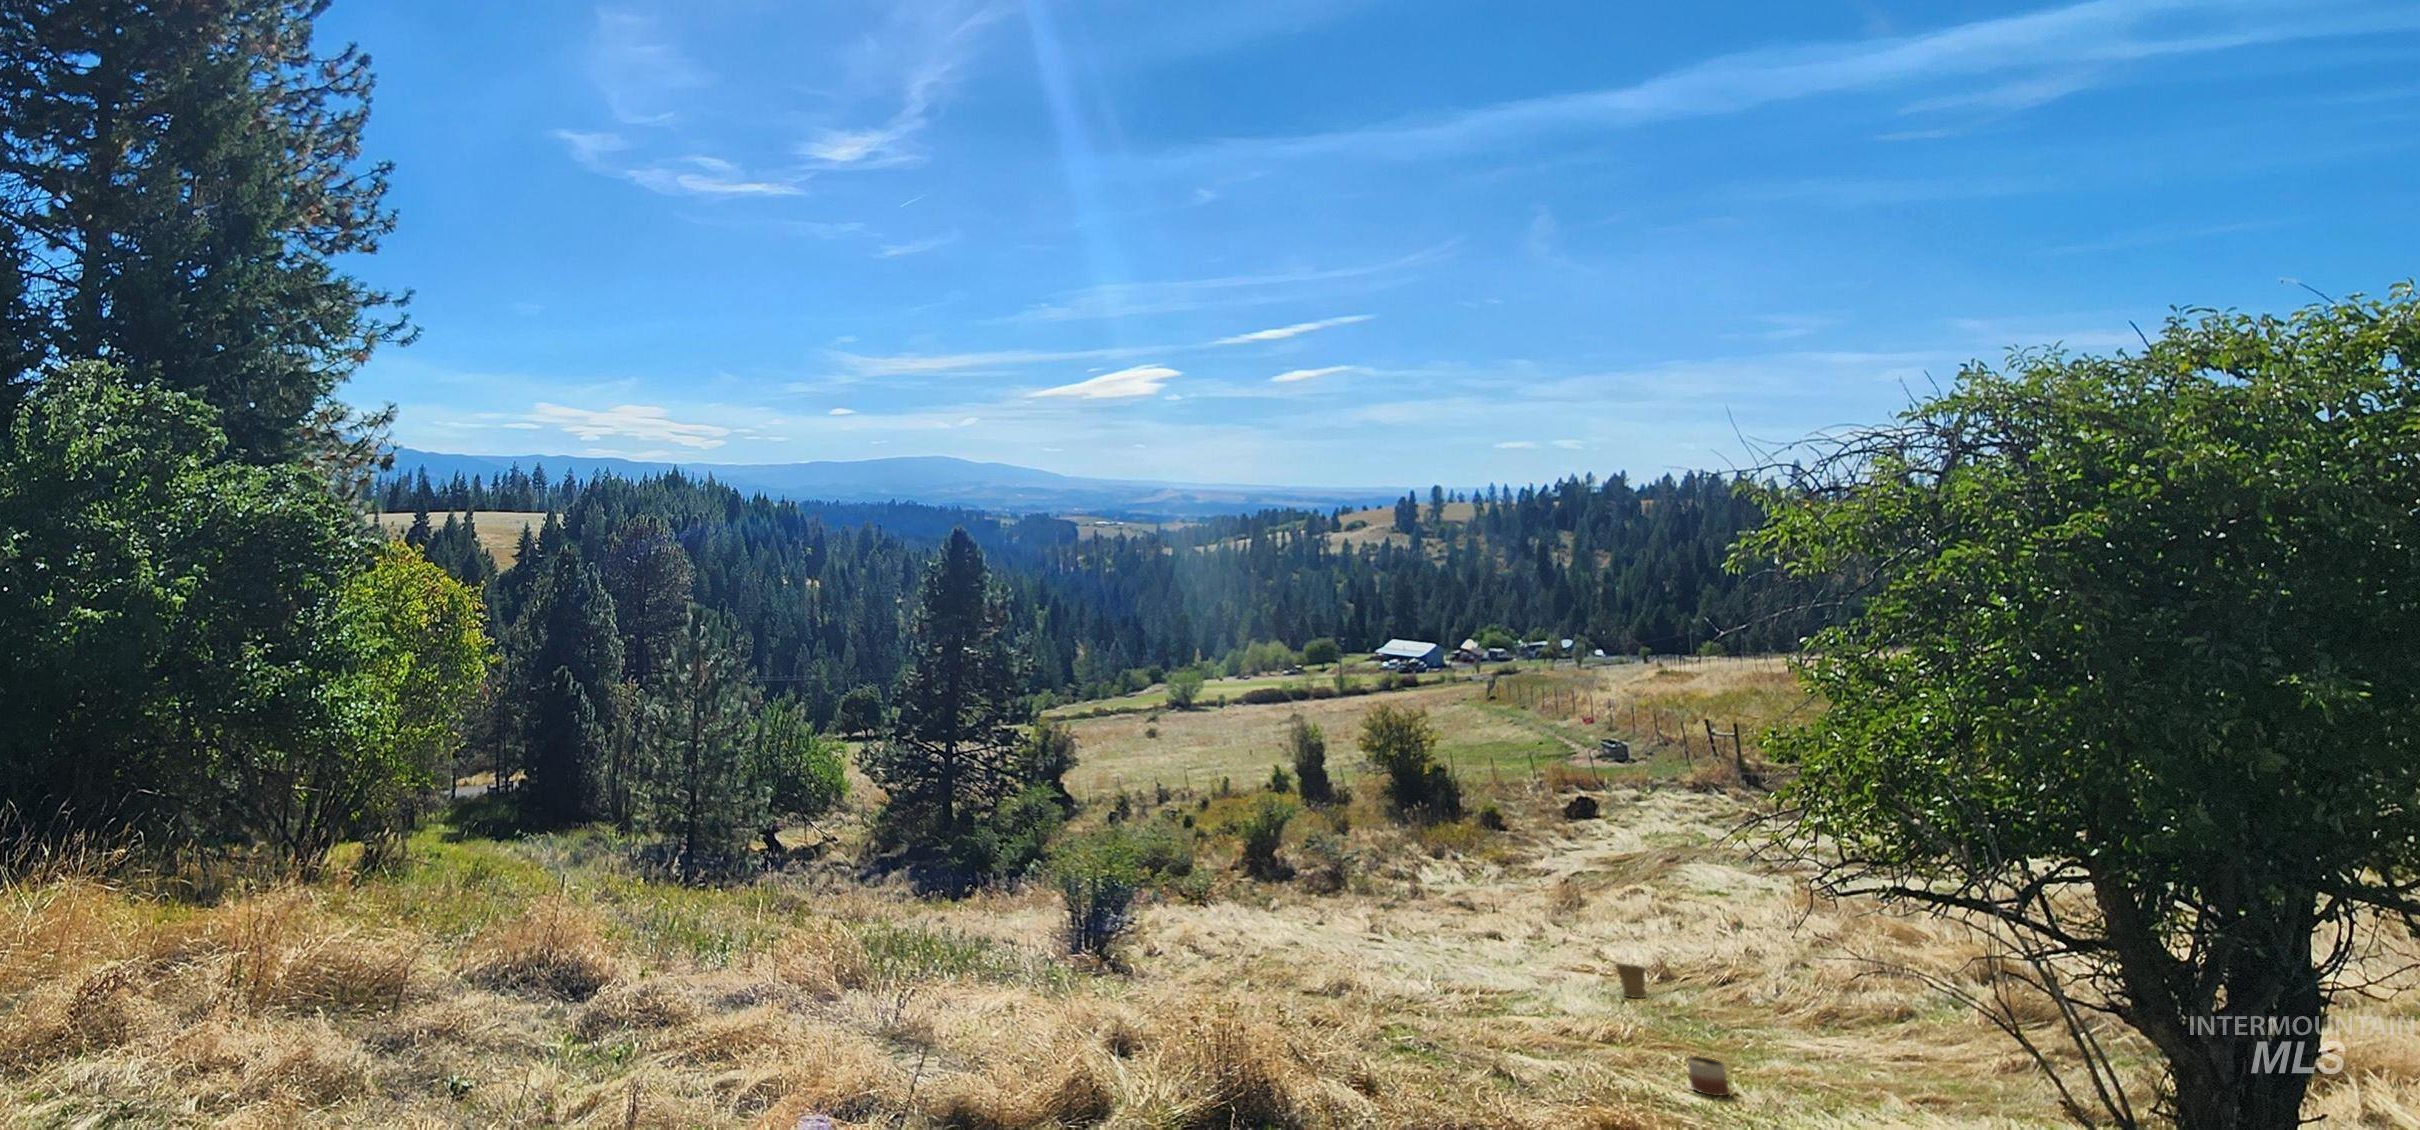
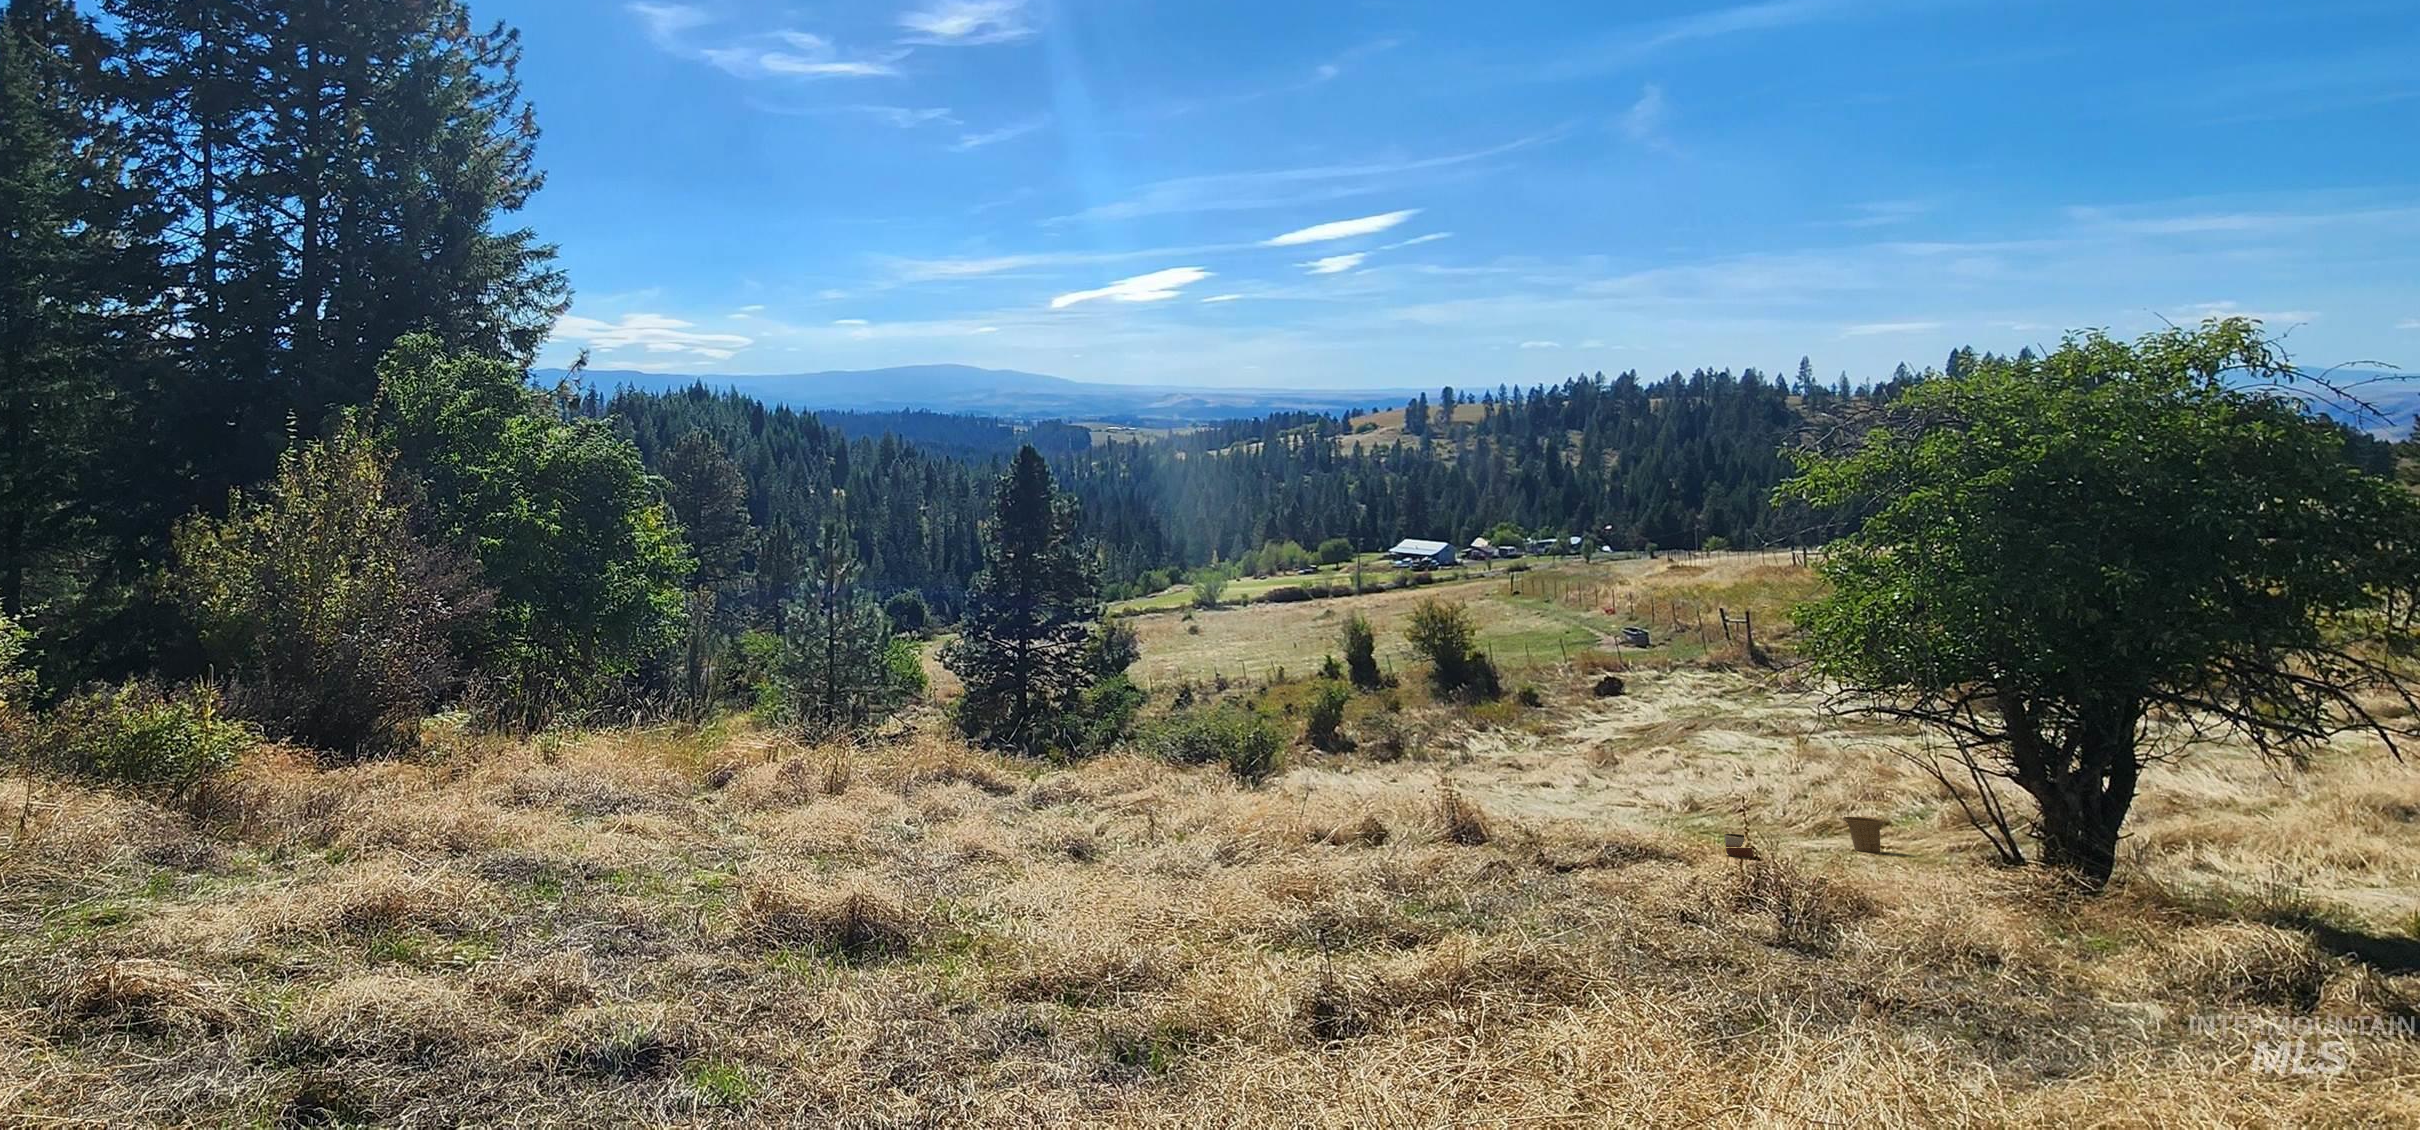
basket: present [1615,964,1647,999] -> present [1842,817,1884,853]

